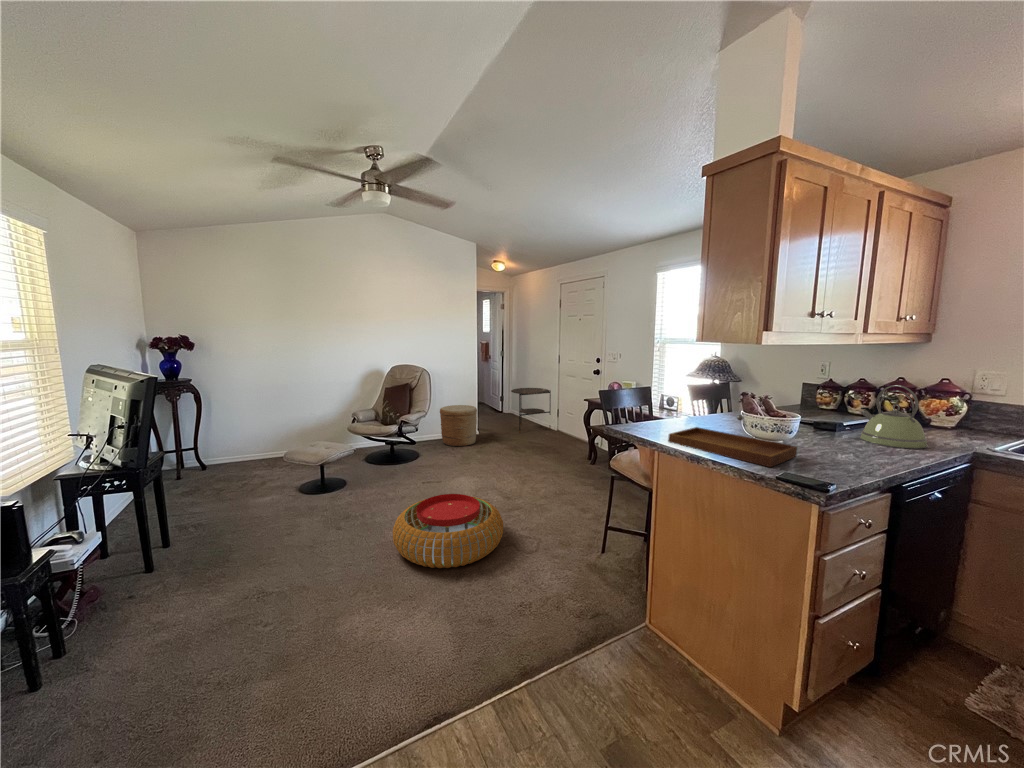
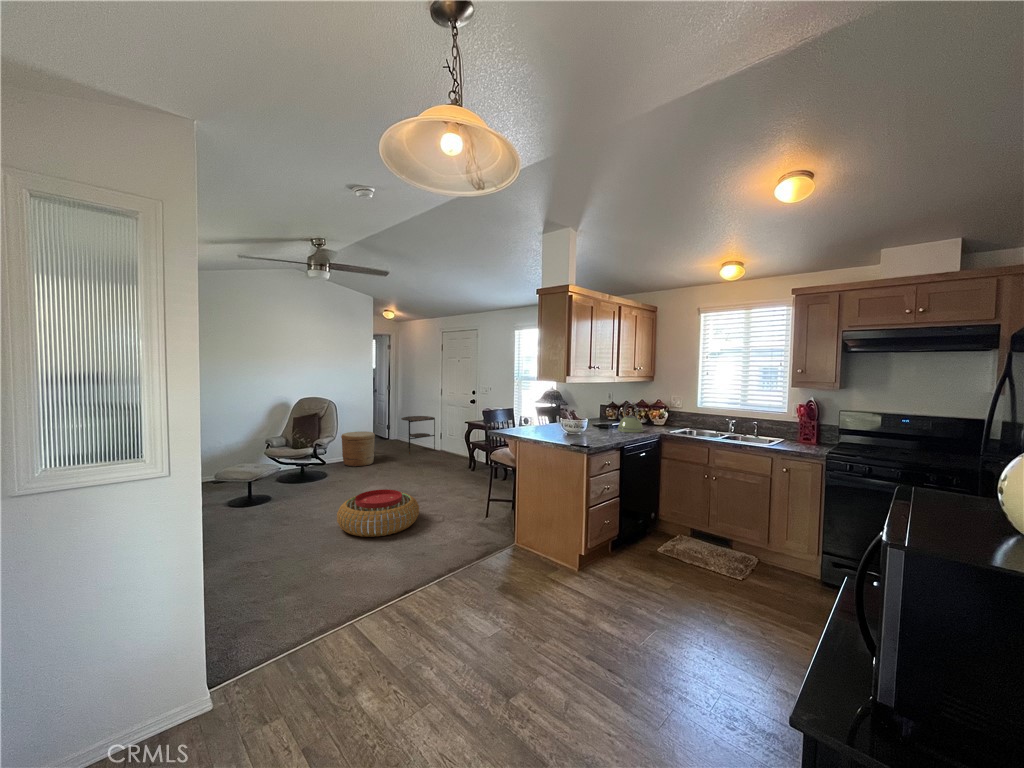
tray: present [668,415,797,467] -> none [524,418,583,441]

